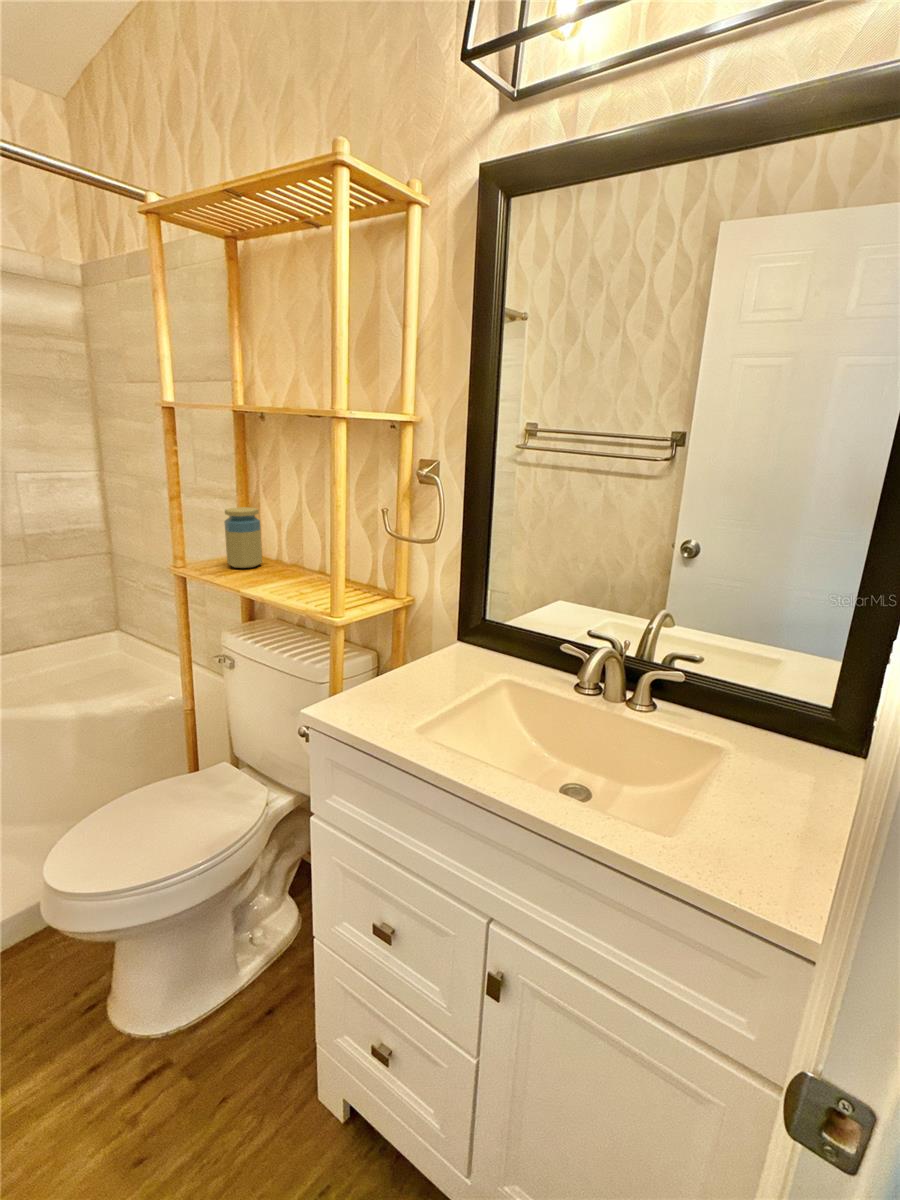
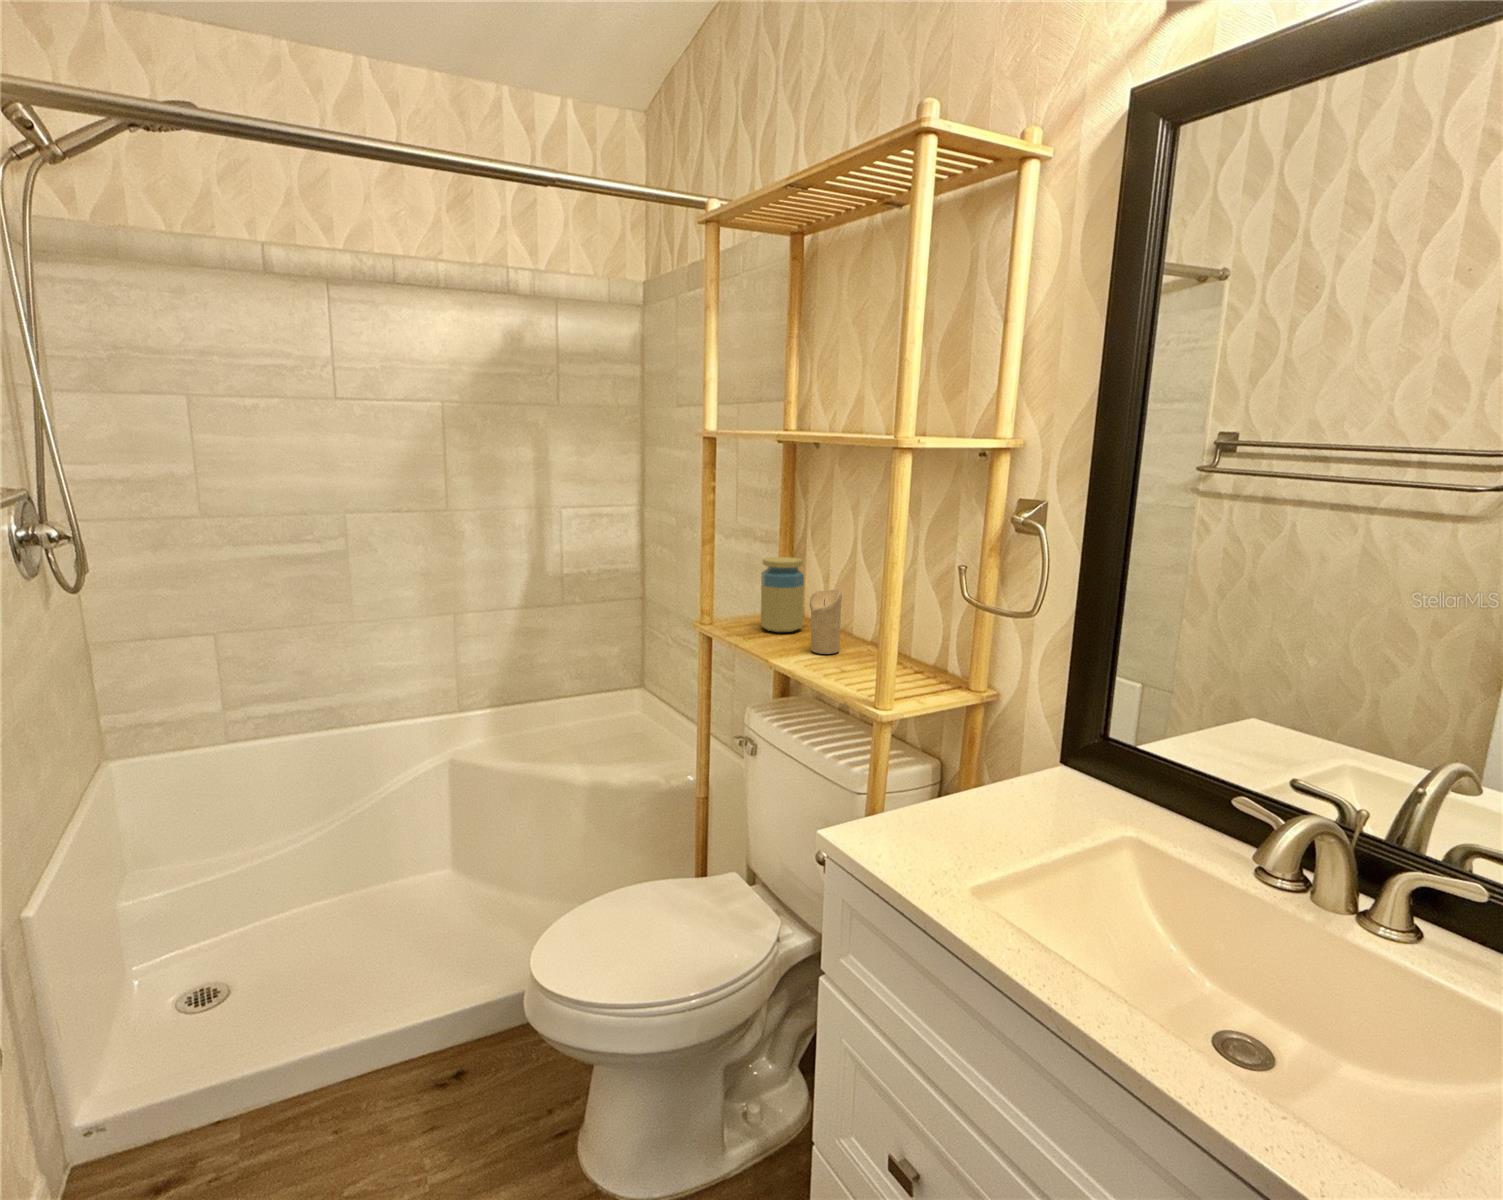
candle: none [269,531,295,582] -> present [810,589,842,654]

